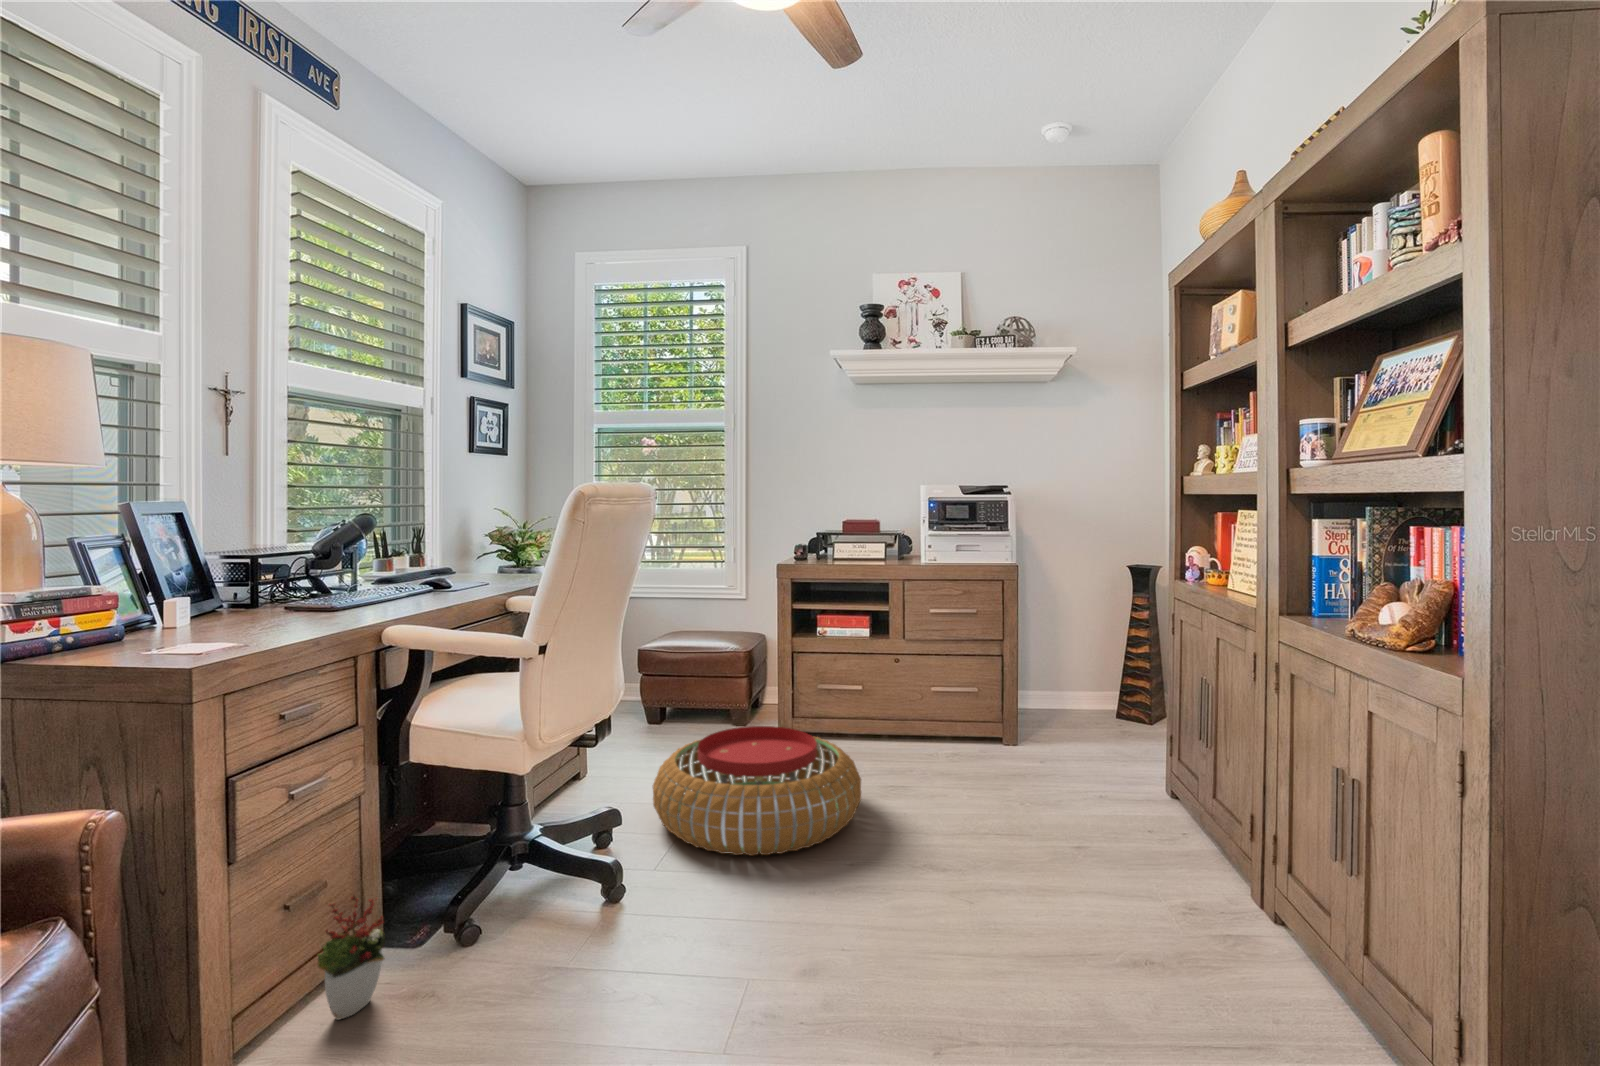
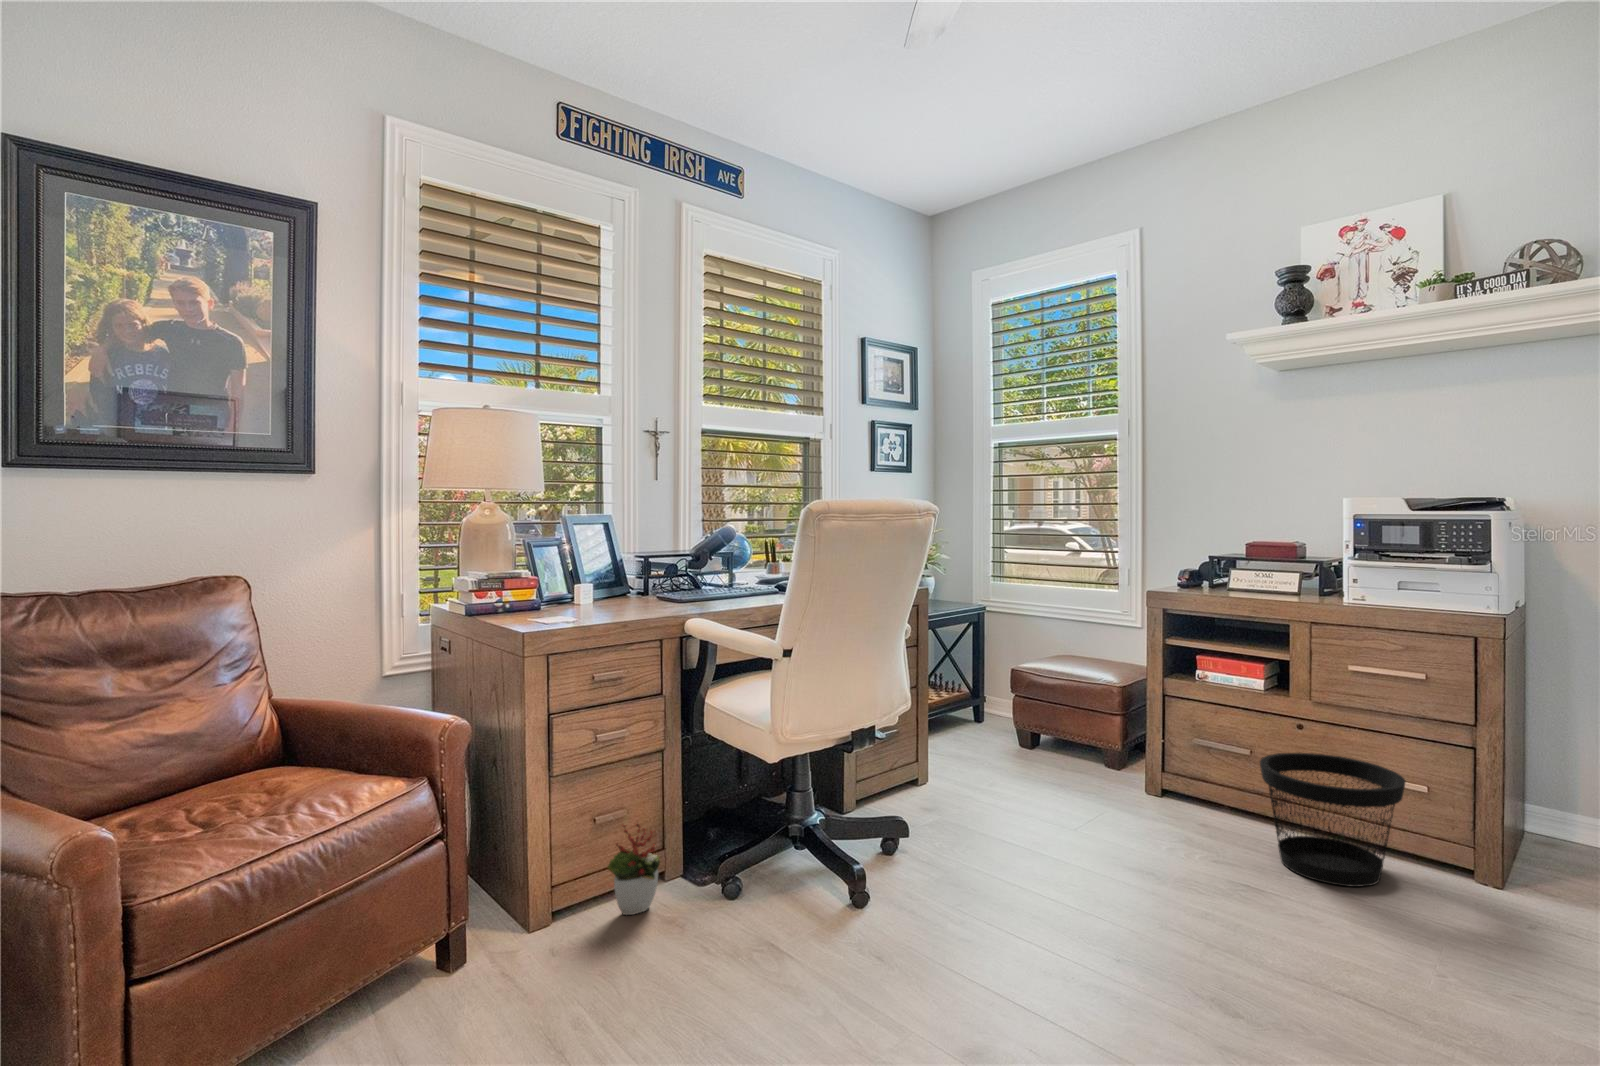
wastebasket: none [885,683,980,779] -> present [1260,752,1405,887]
pouf: present [653,726,861,856] -> none [941,763,1180,909]

